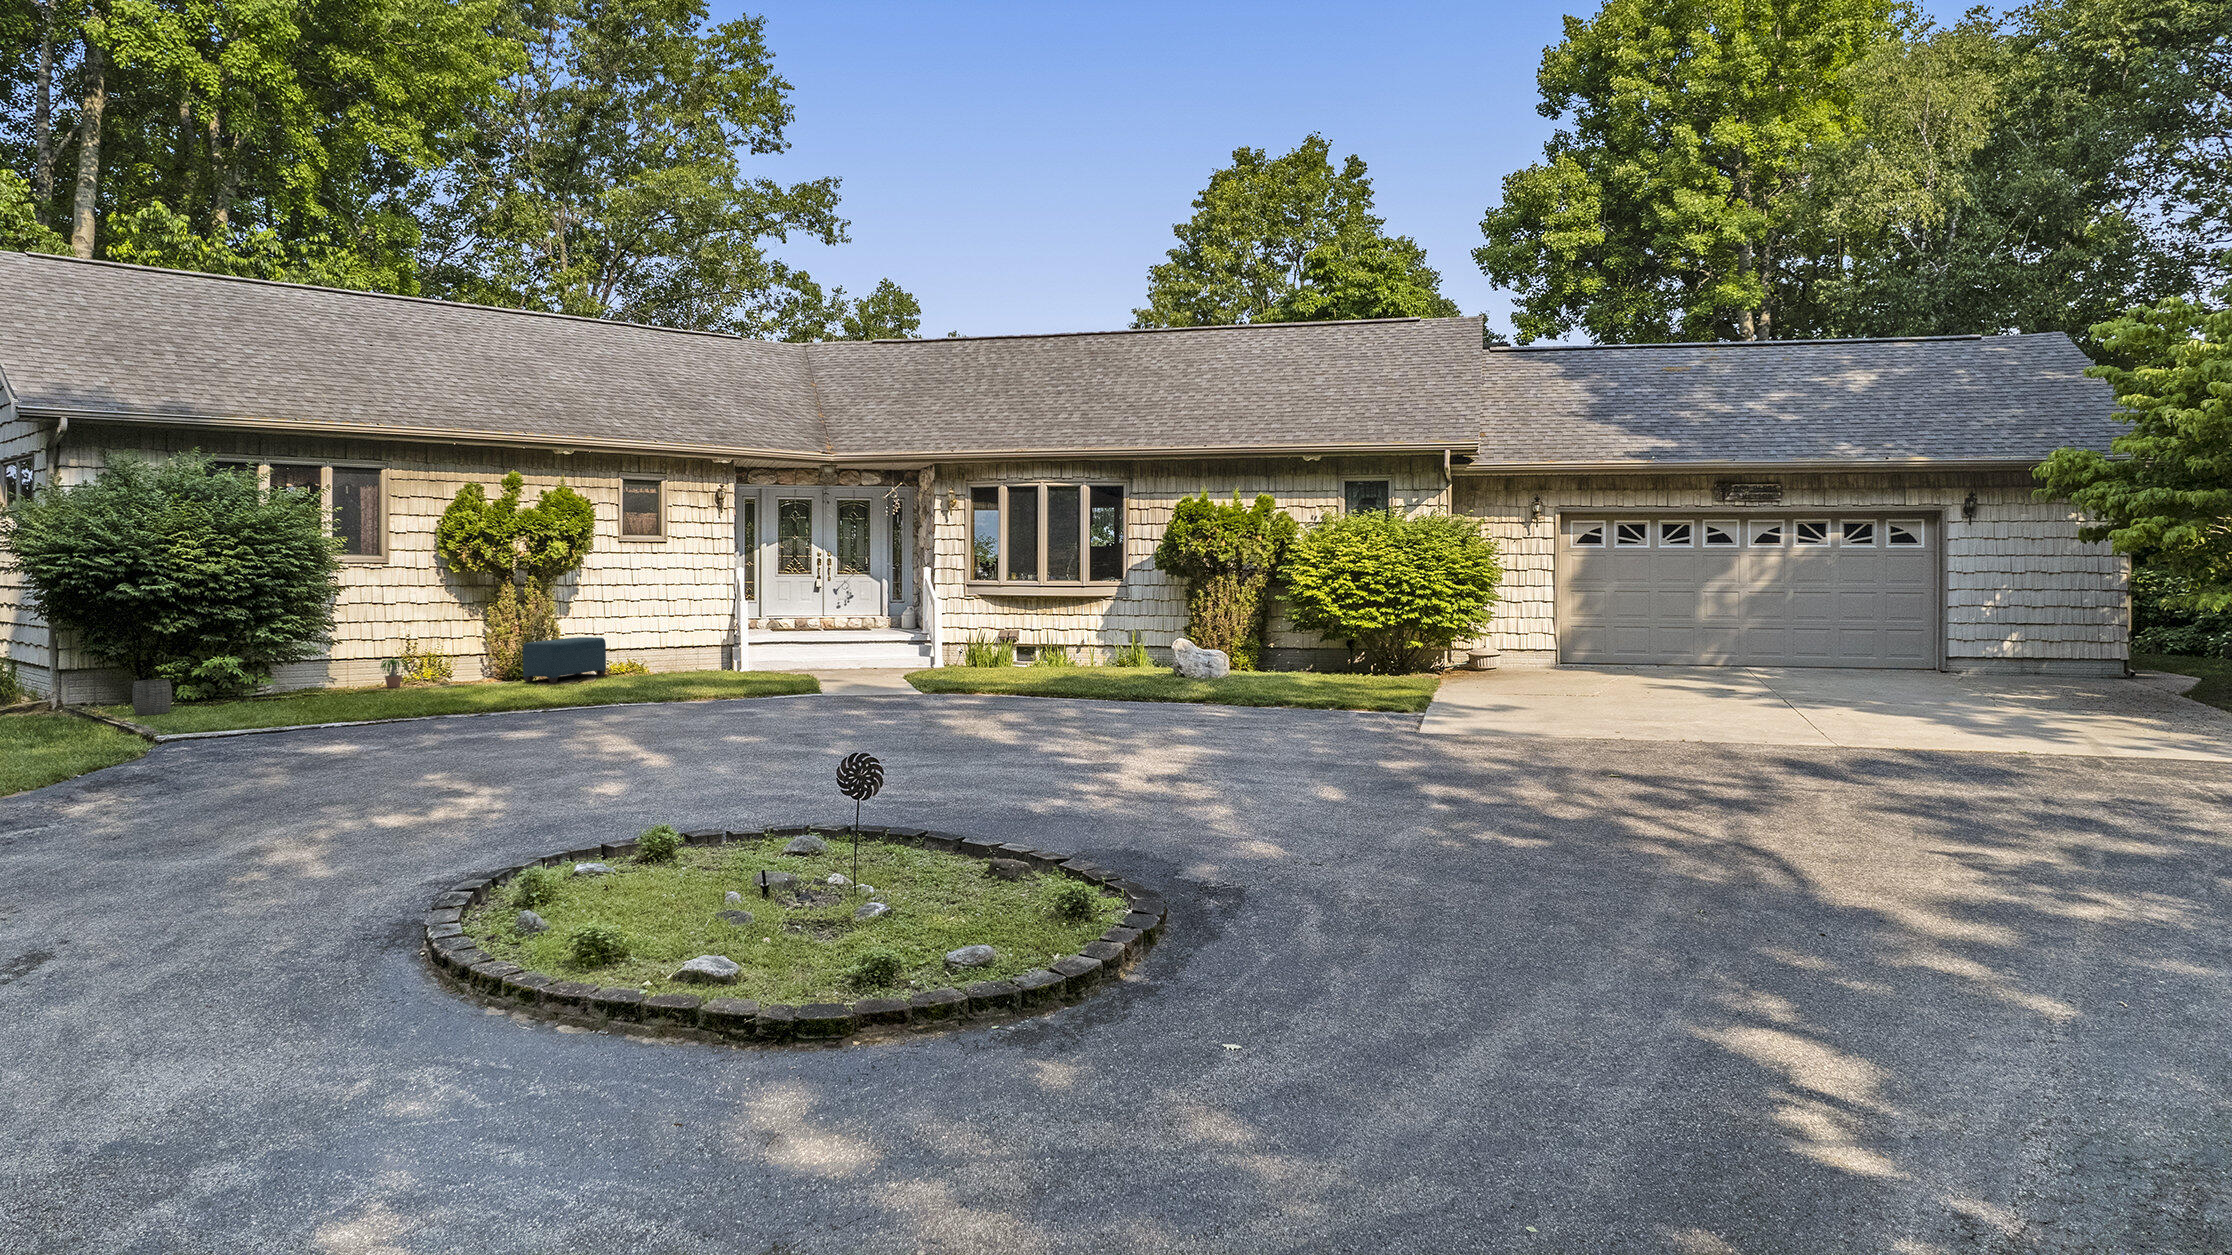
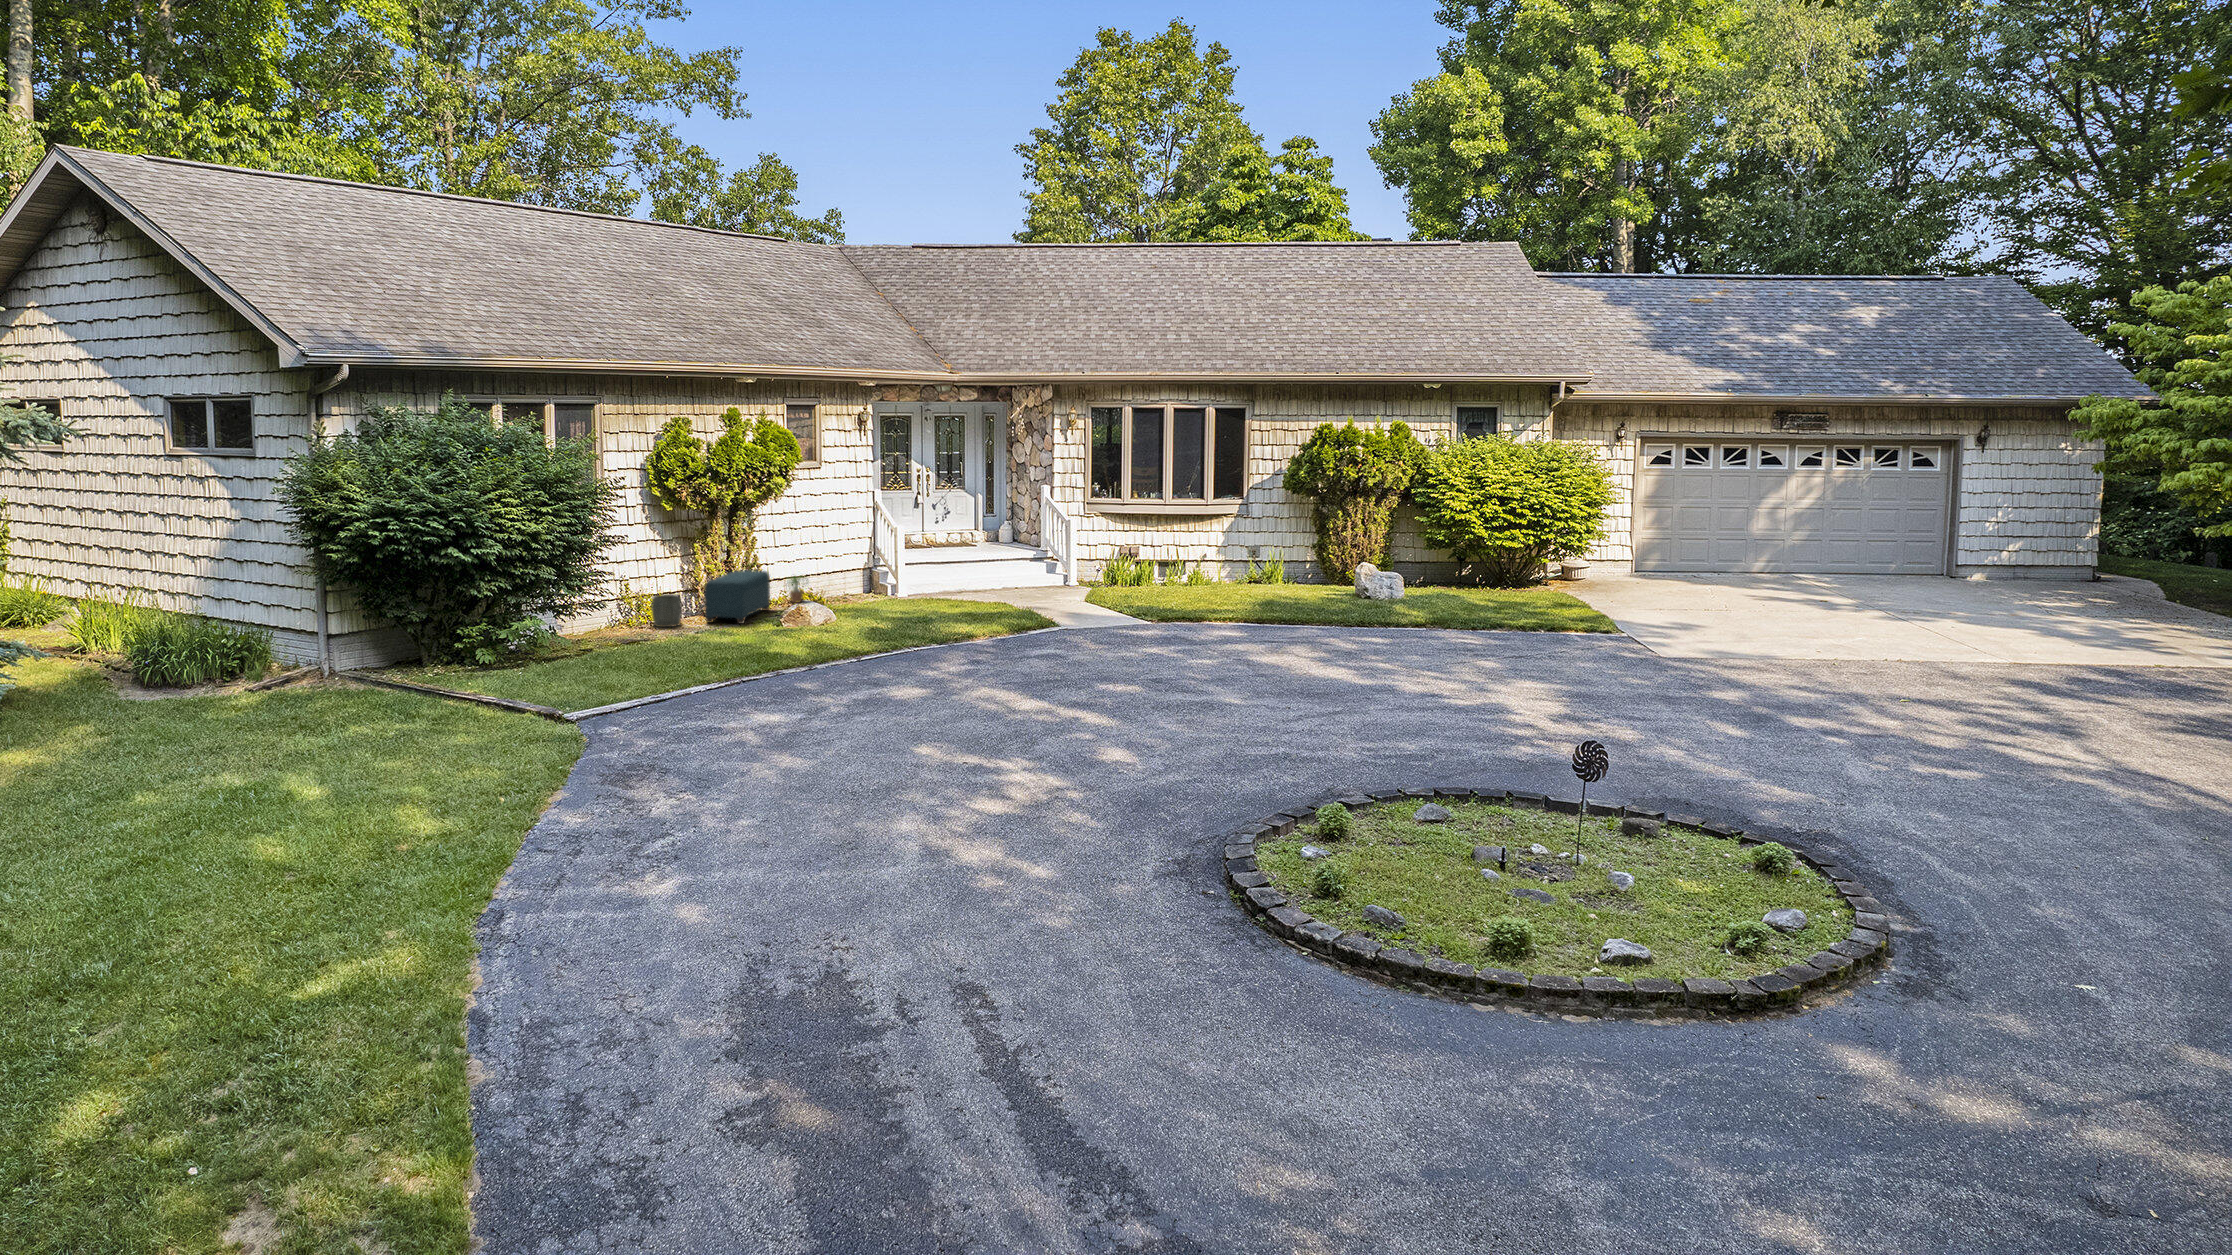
potted plant: present [380,658,408,688] -> present [789,576,808,603]
woven basket: present [132,679,172,715] -> present [651,594,682,627]

